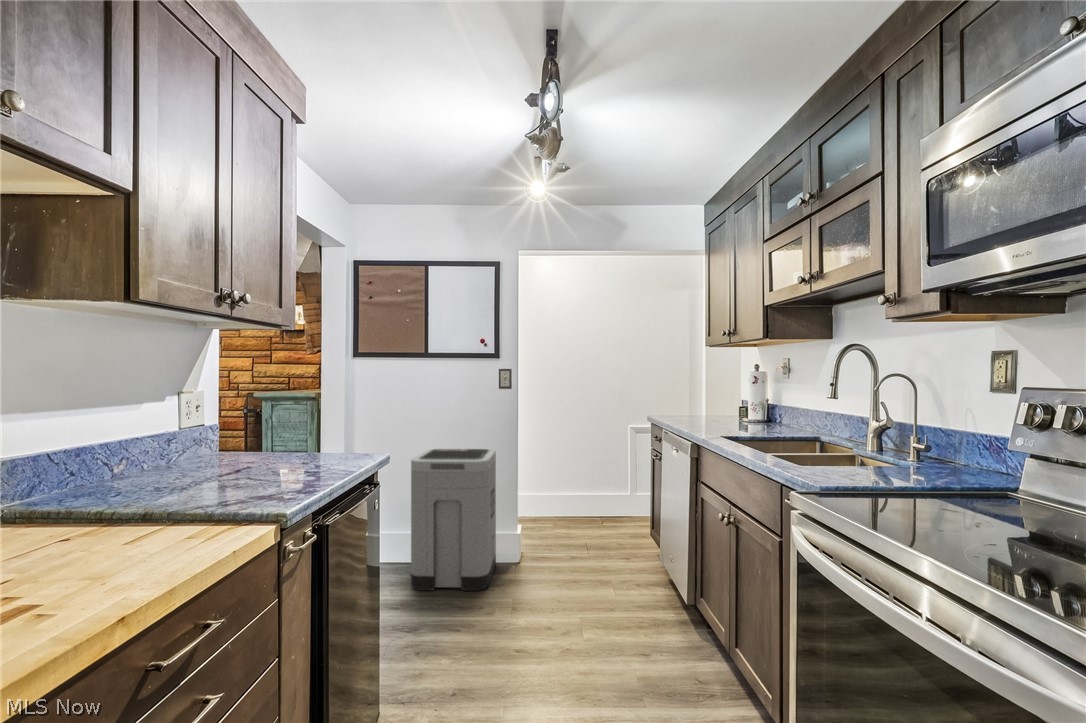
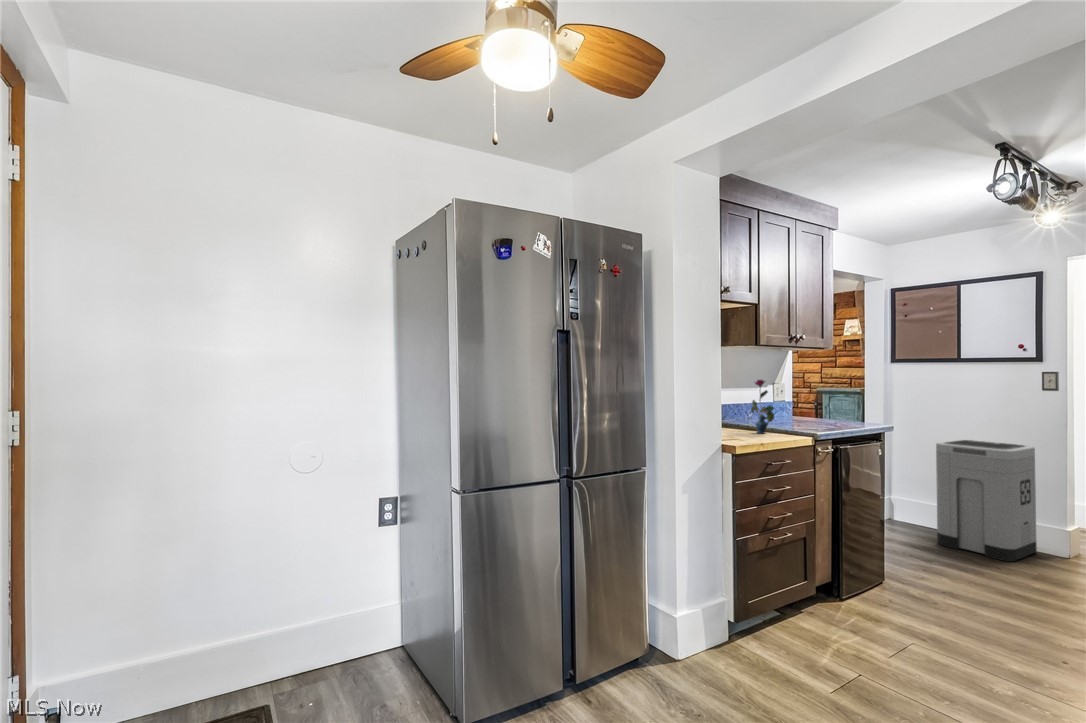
vase: none [103,392,178,544] -> present [751,380,774,433]

